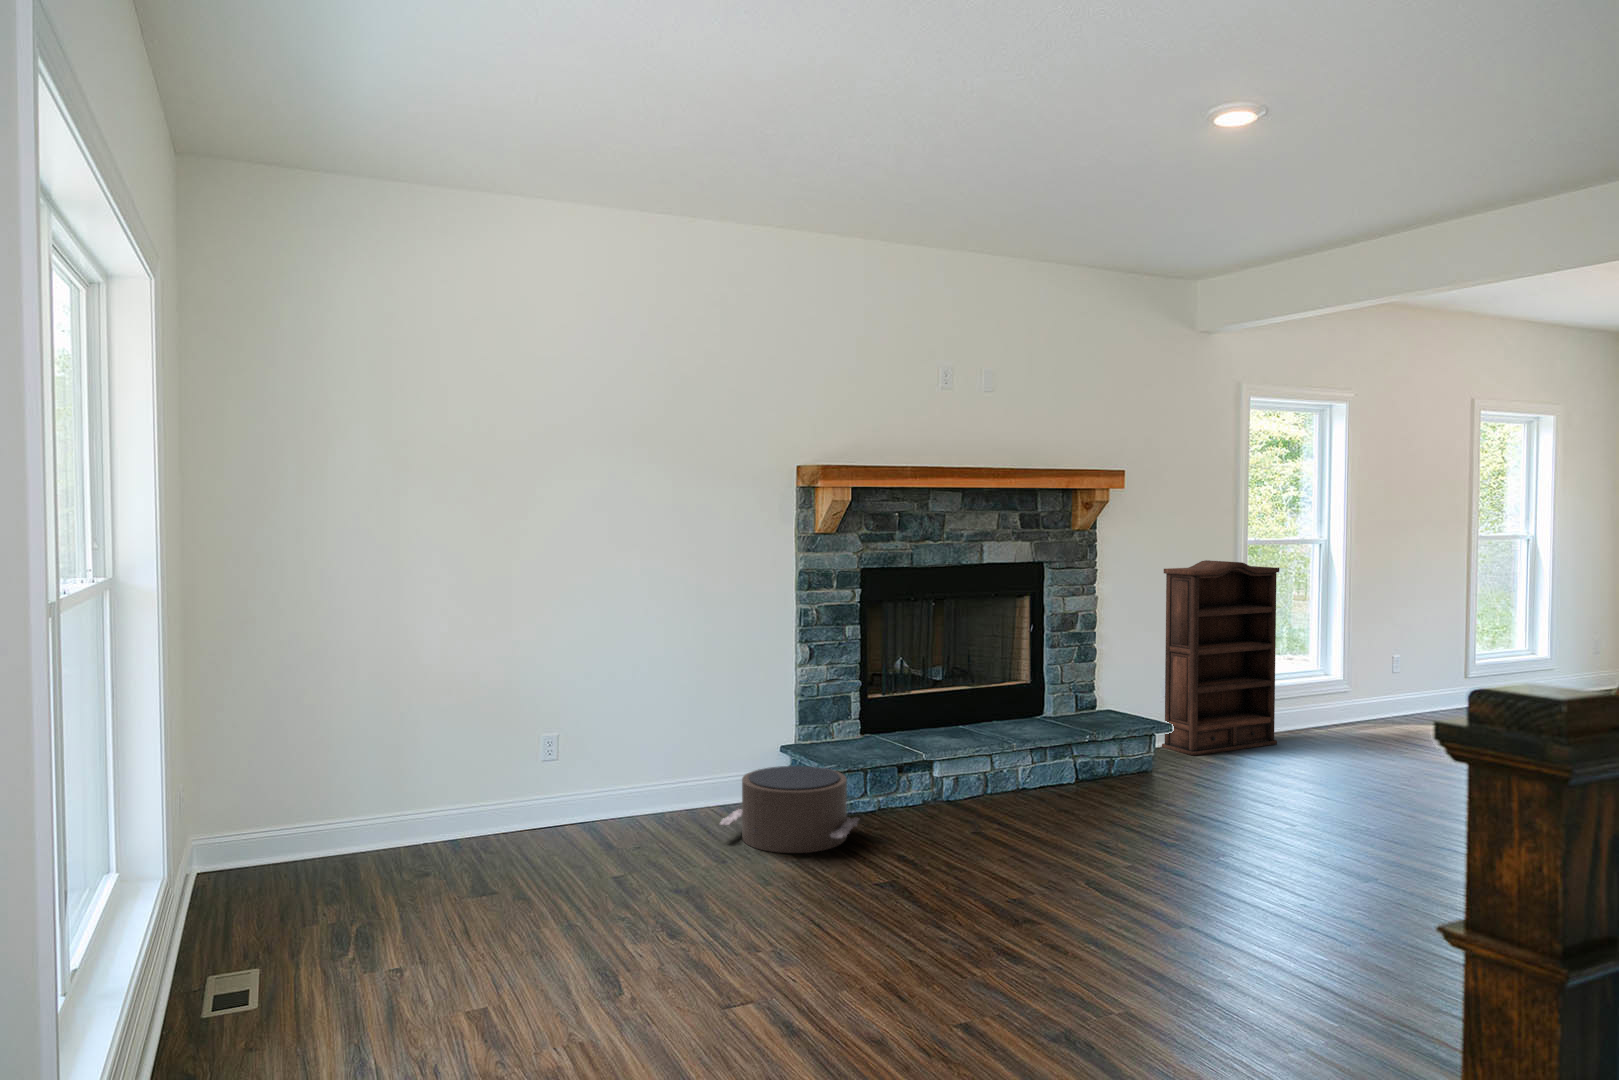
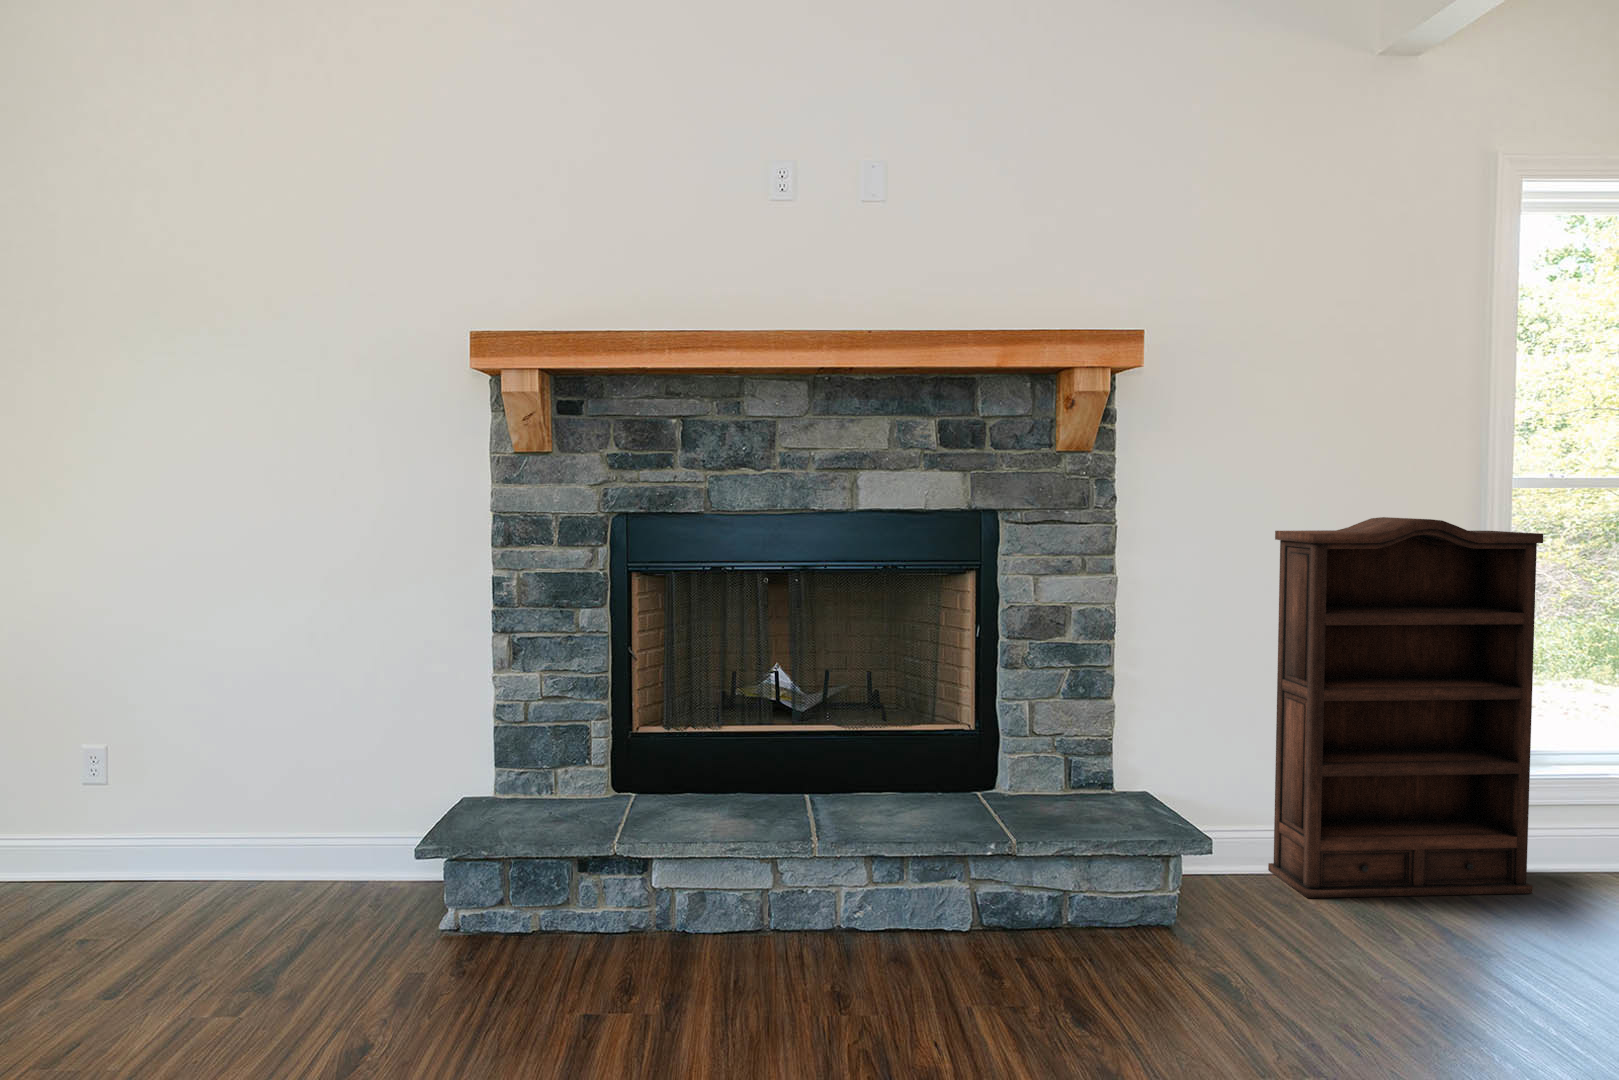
pouf: present [720,766,859,853] -> none [188,840,407,1011]

